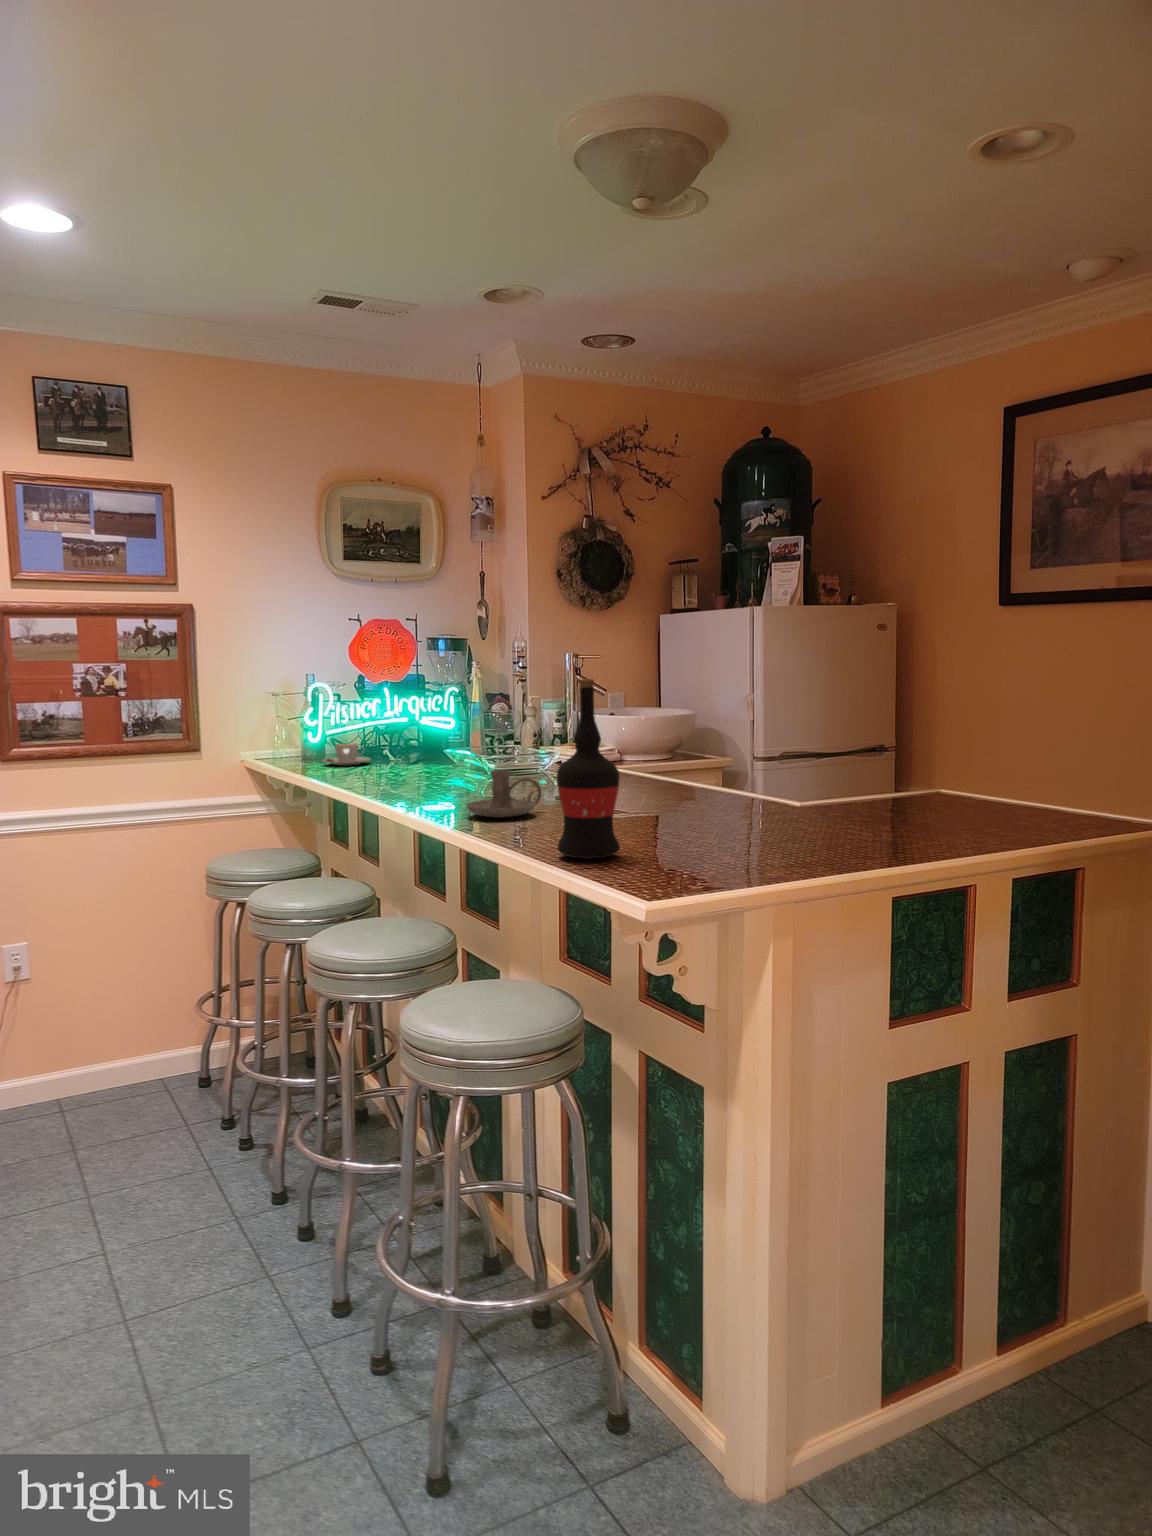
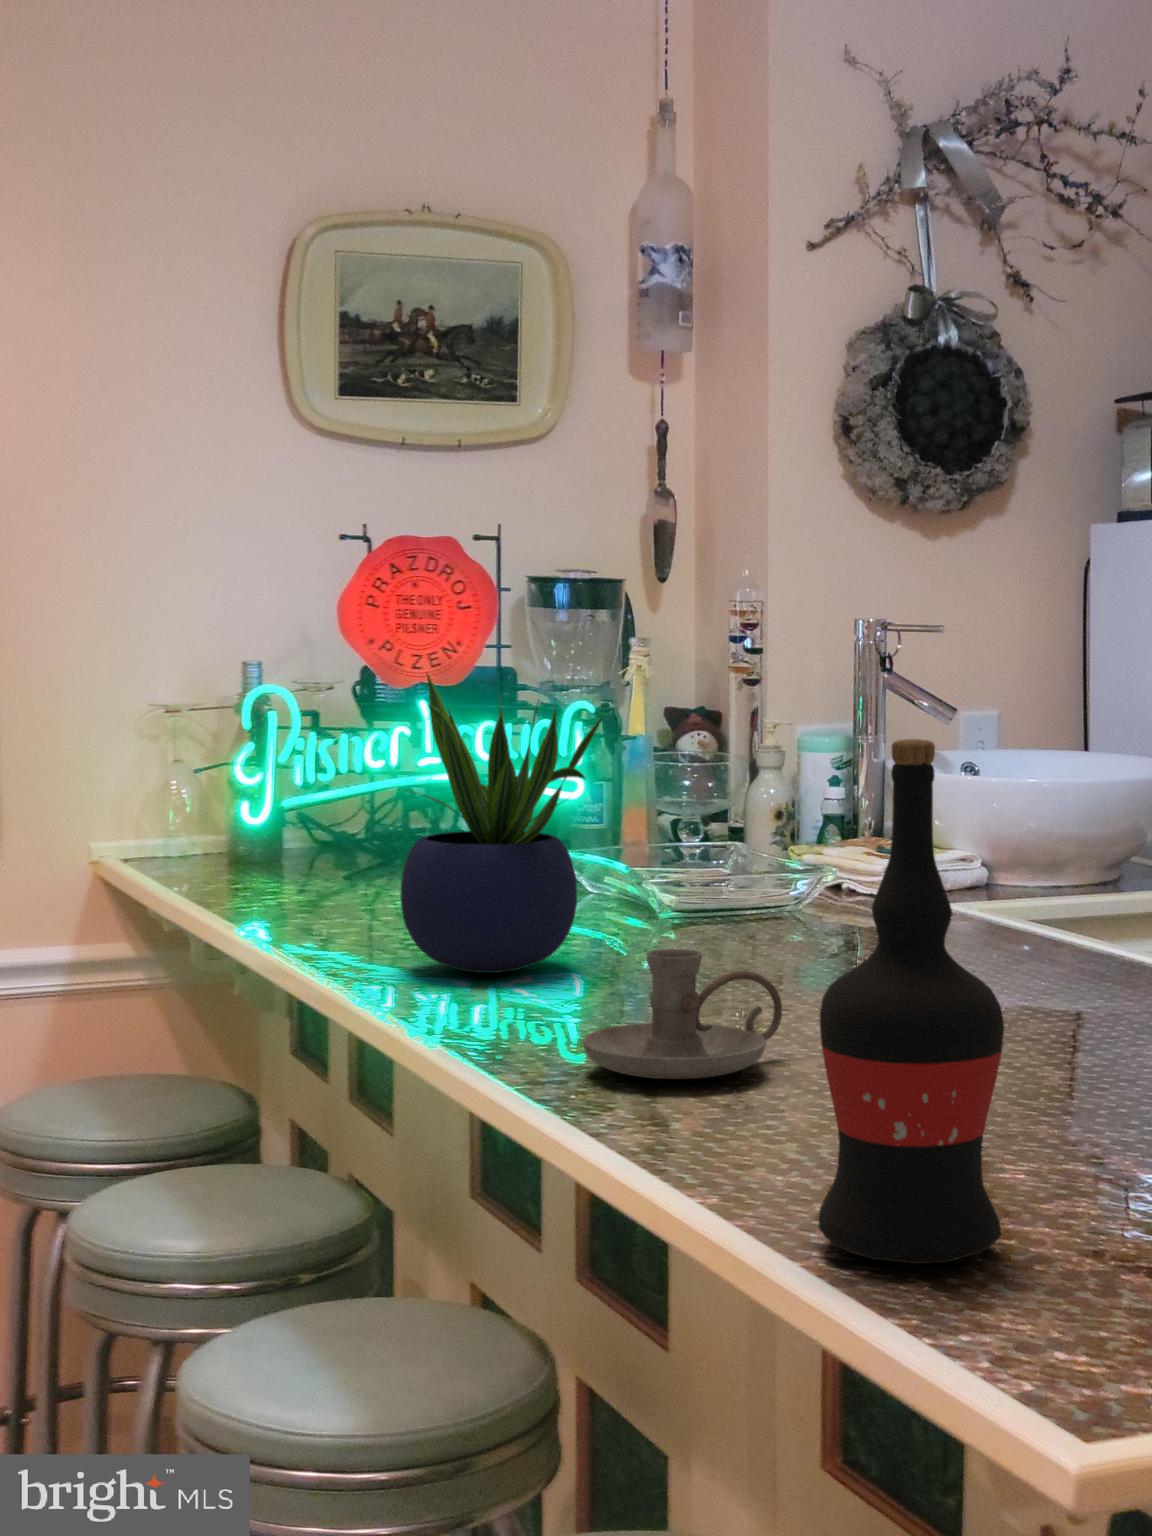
potted plant: none [383,671,468,790] -> present [400,674,603,973]
coffee cup: present [323,744,371,766] -> none [269,831,383,884]

